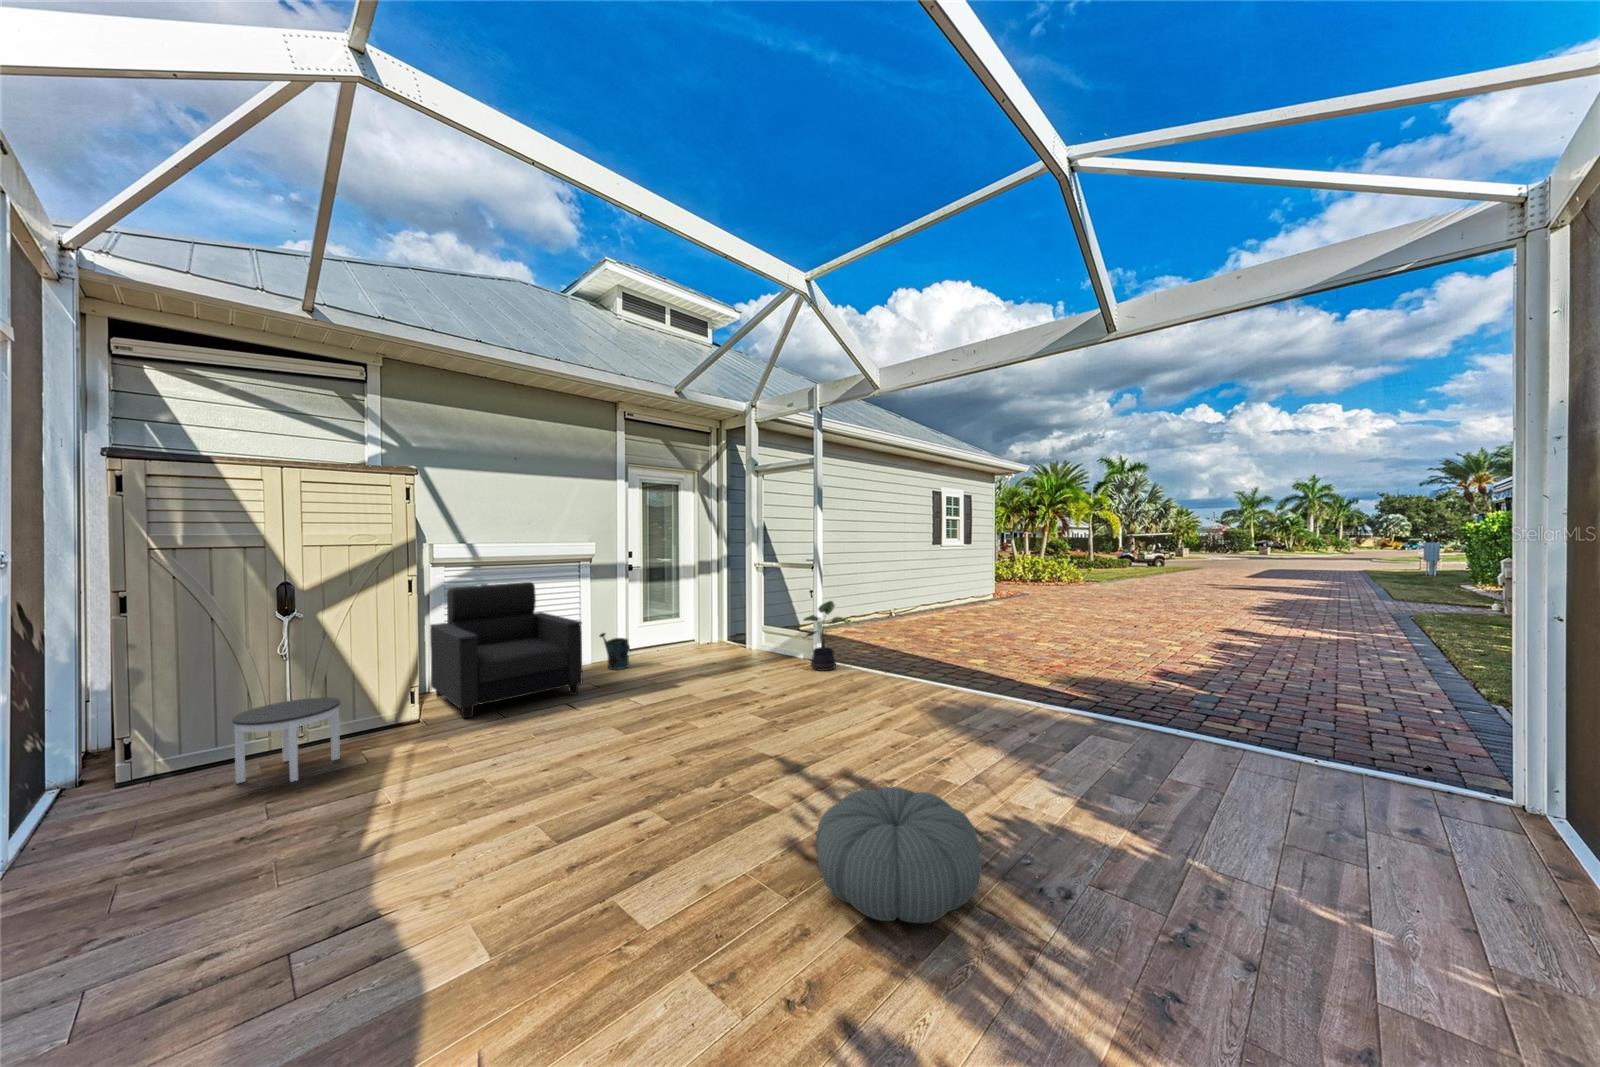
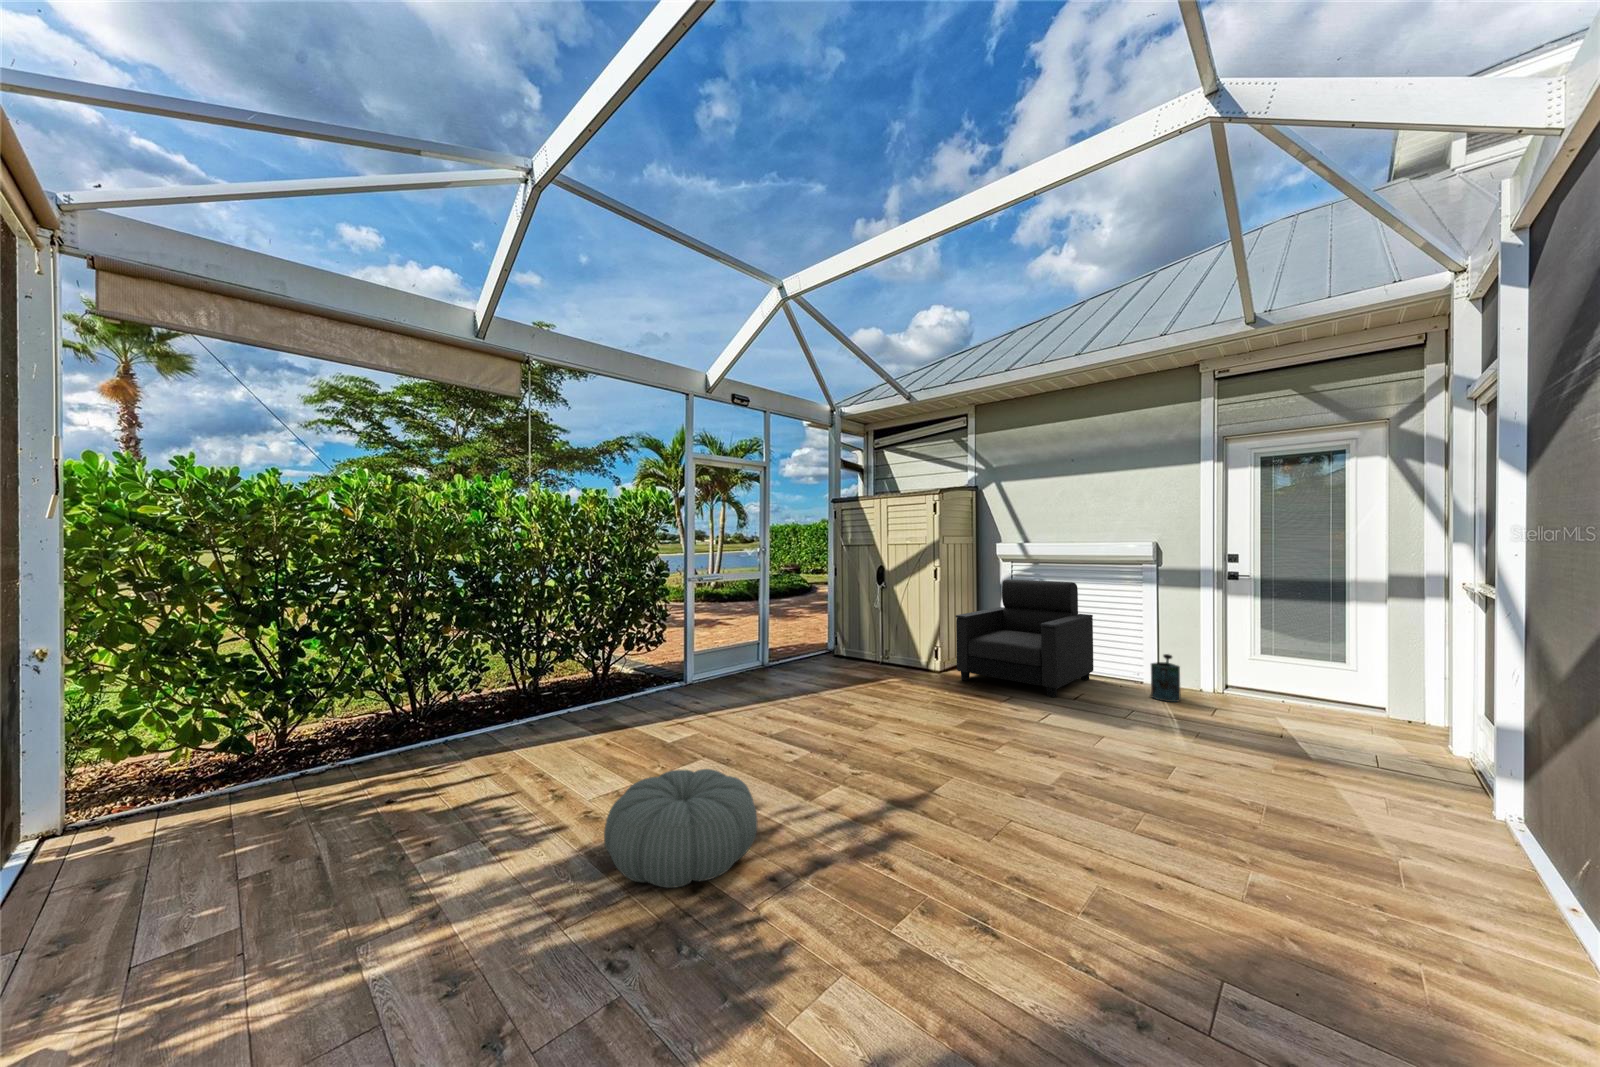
potted plant: present [804,601,847,671] -> none [1356,694,1518,843]
round table: present [232,697,341,783] -> none [843,630,889,672]

